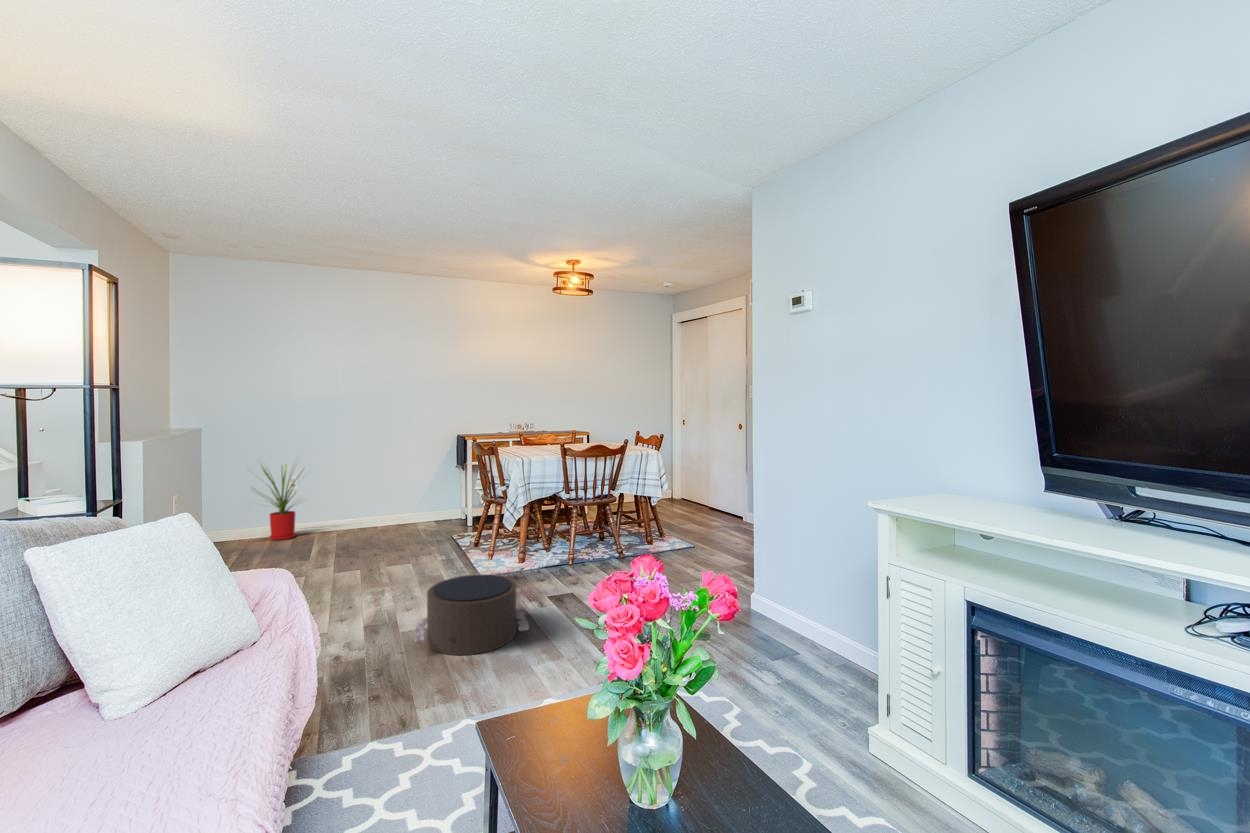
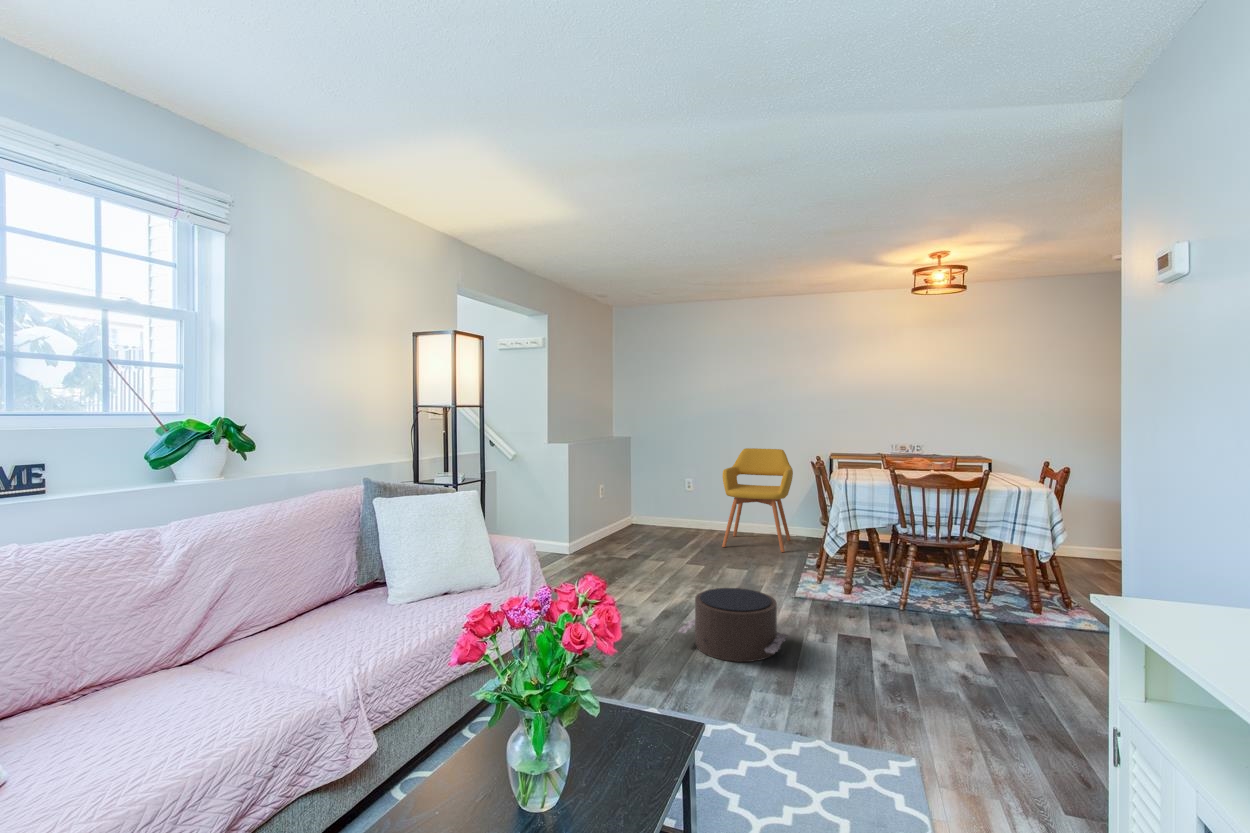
armchair: none [355,432,431,542] -> present [722,448,793,552]
house plant: present [262,464,299,540] -> none [650,466,701,535]

